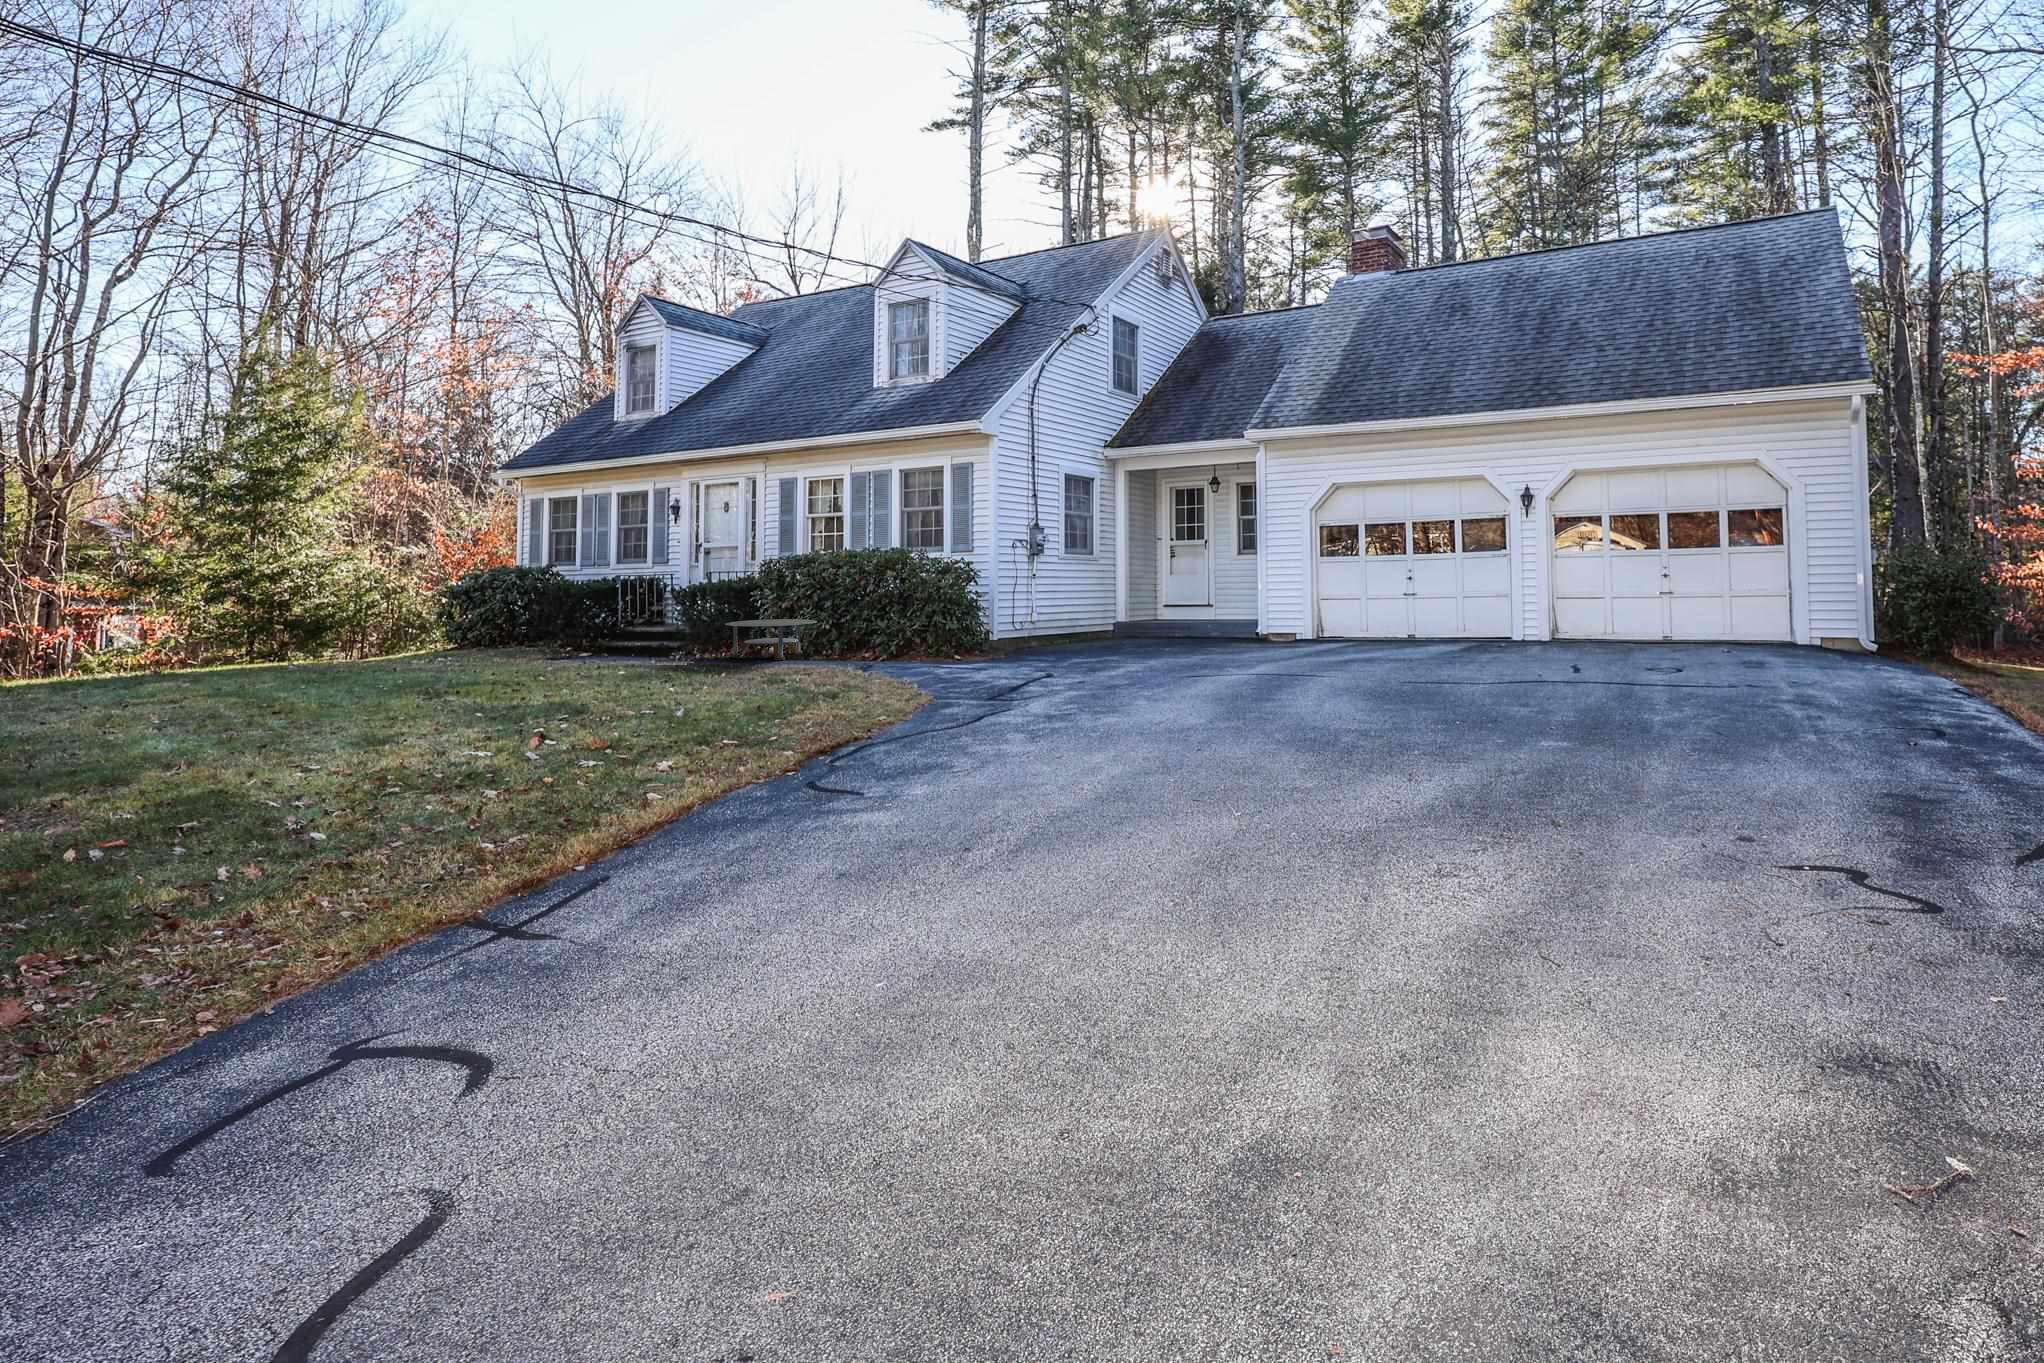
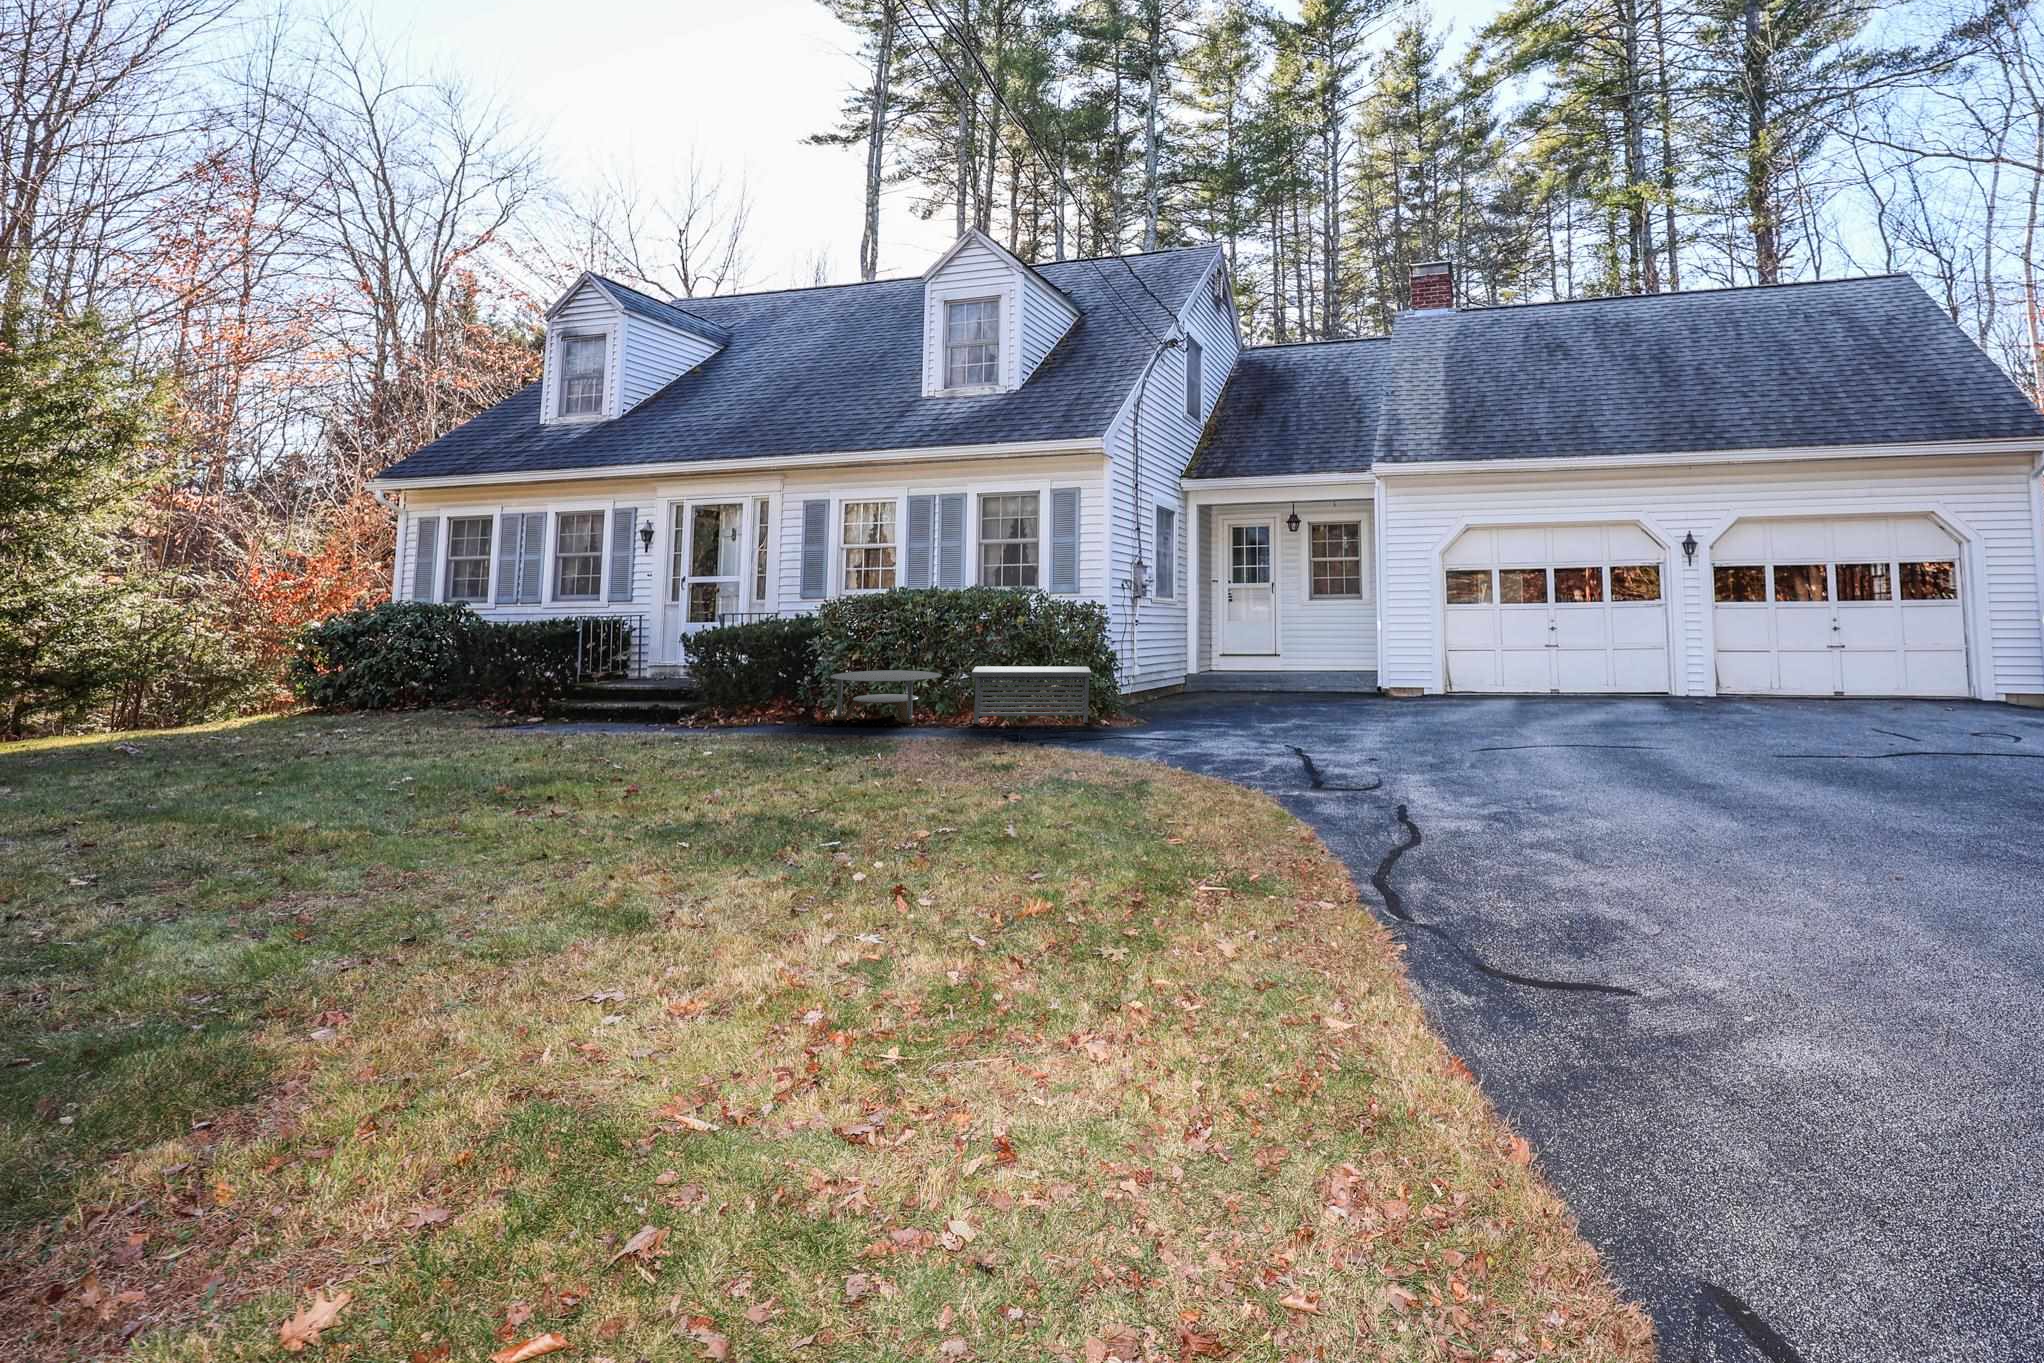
storage bench: none [823,616,934,662] -> present [971,666,1091,724]

